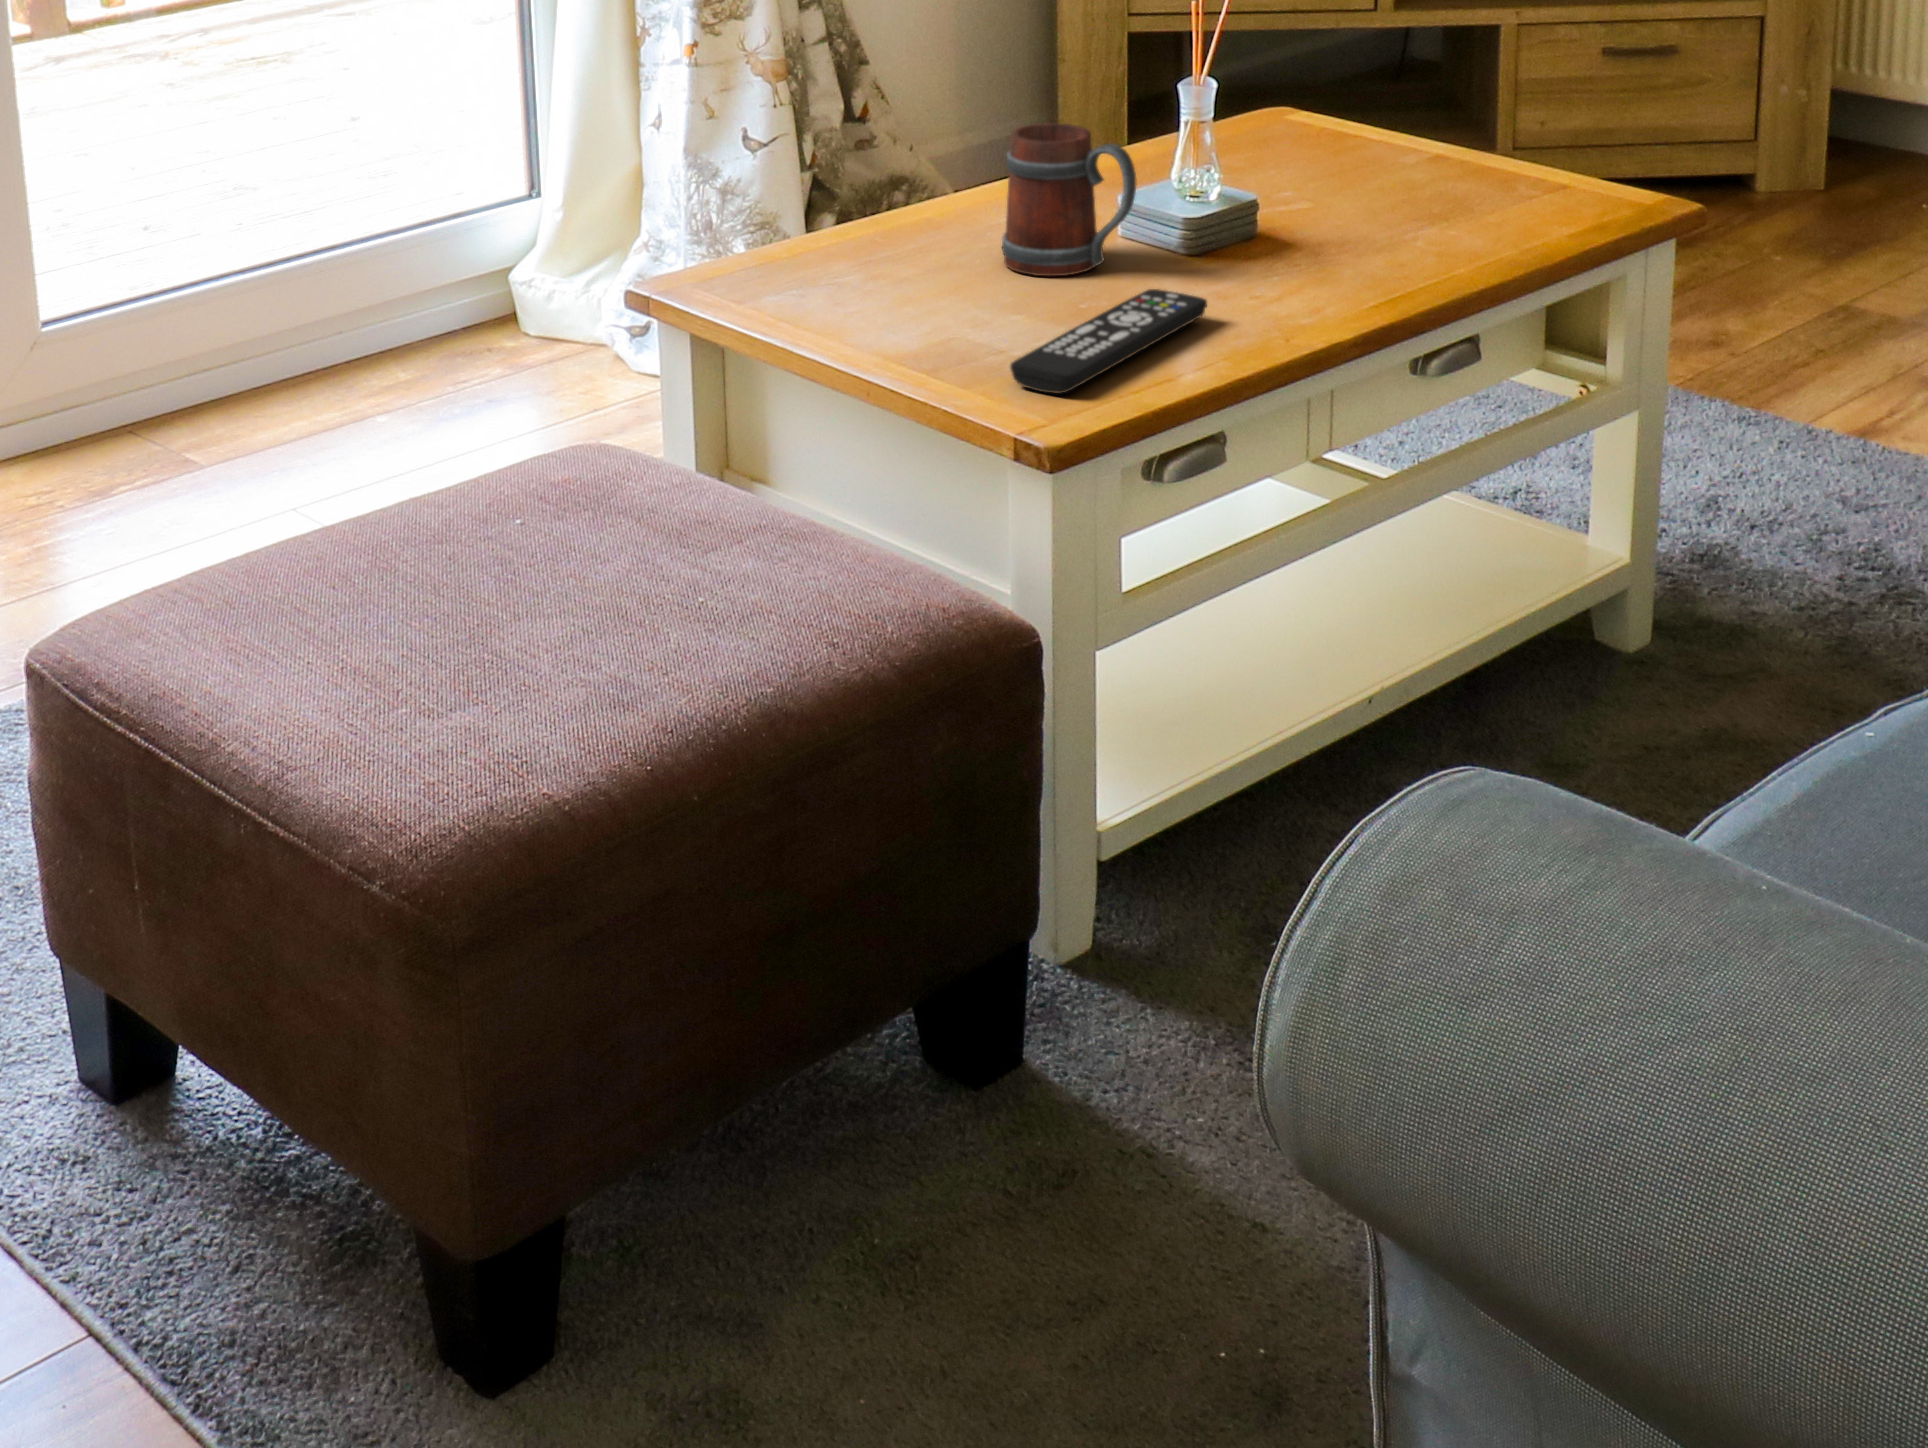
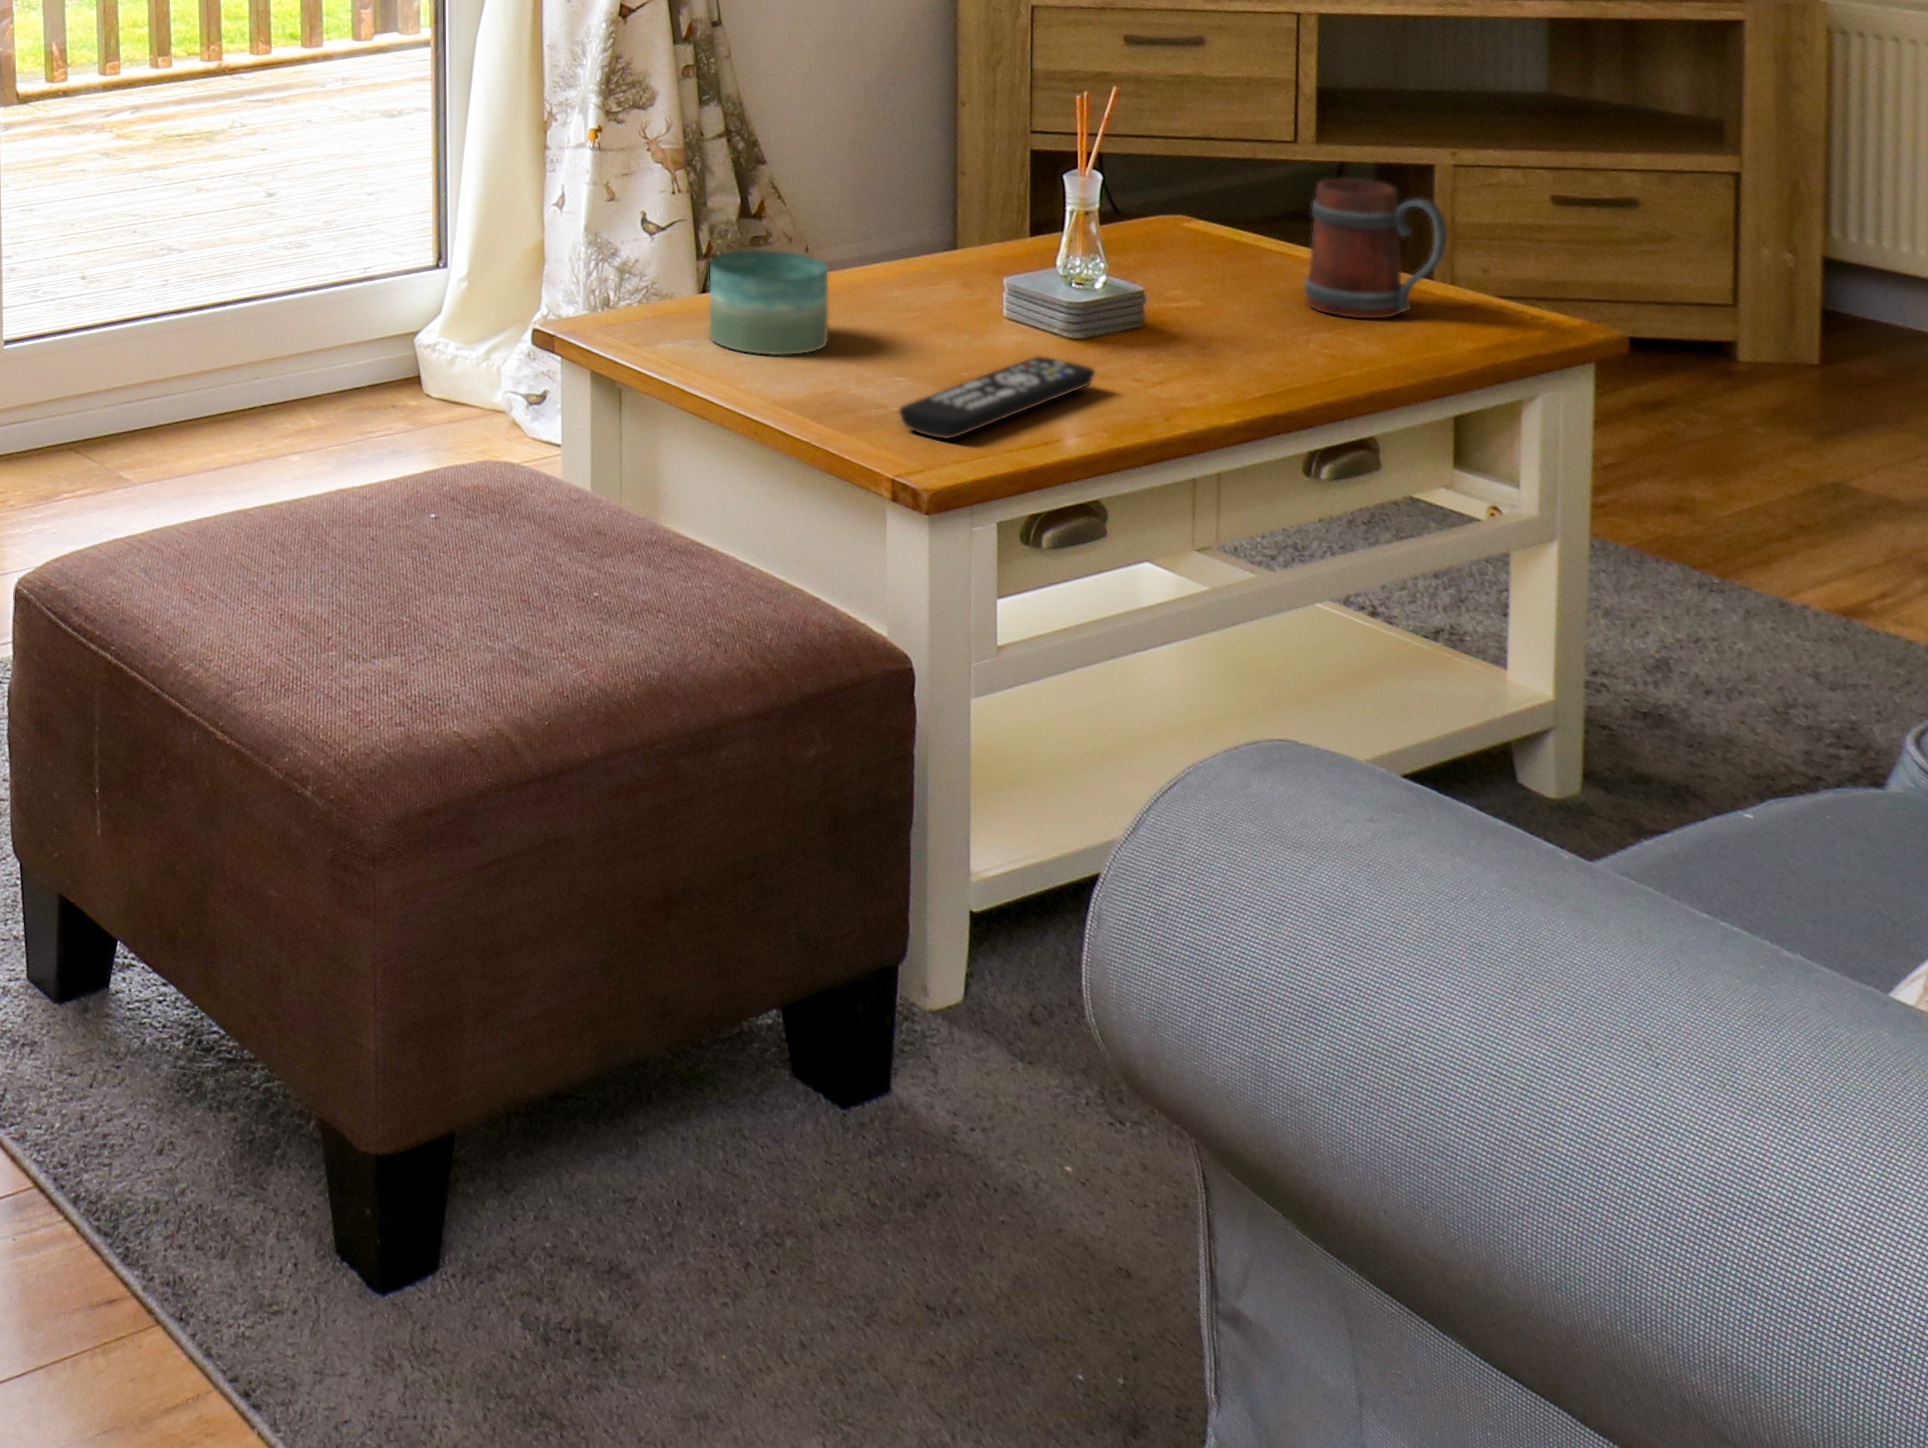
mug: present [1002,123,1136,276] -> present [1305,179,1447,318]
candle: none [808,191,934,306] -> present [710,251,828,355]

